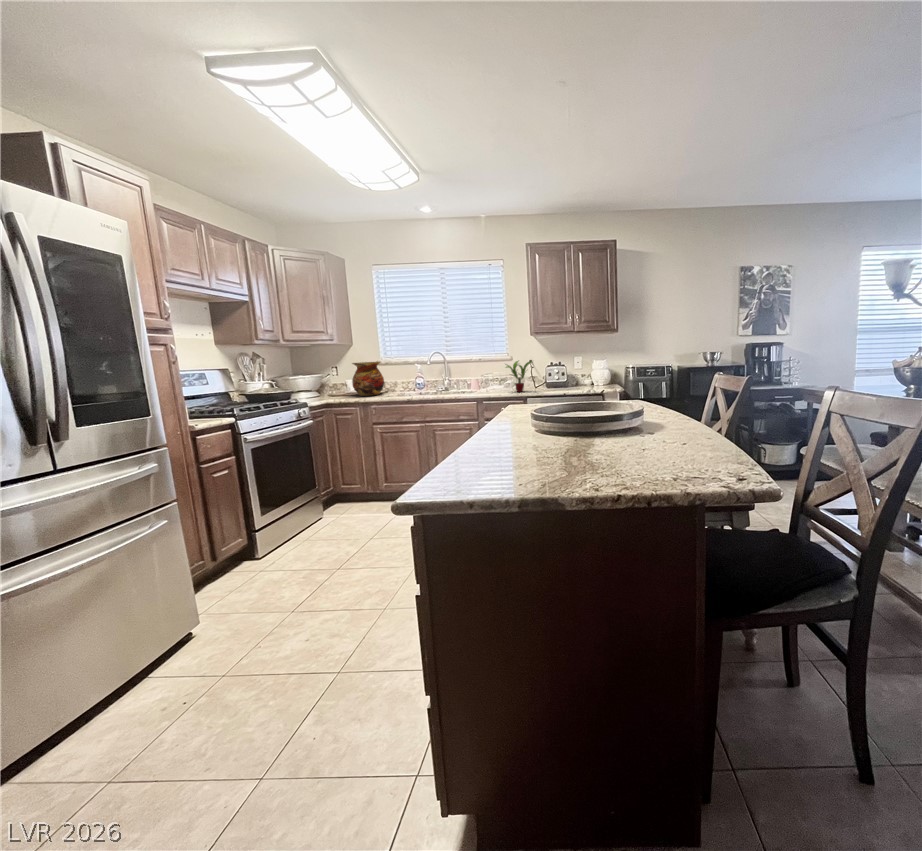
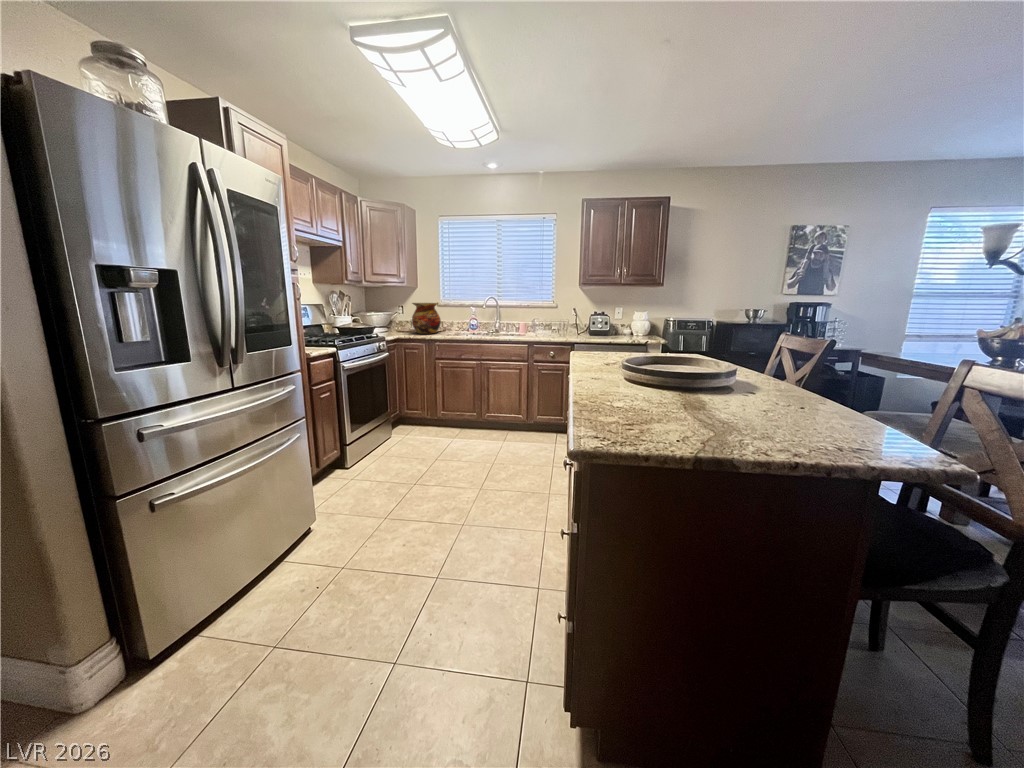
potted plant: present [506,361,532,392] -> none [550,308,579,338]

